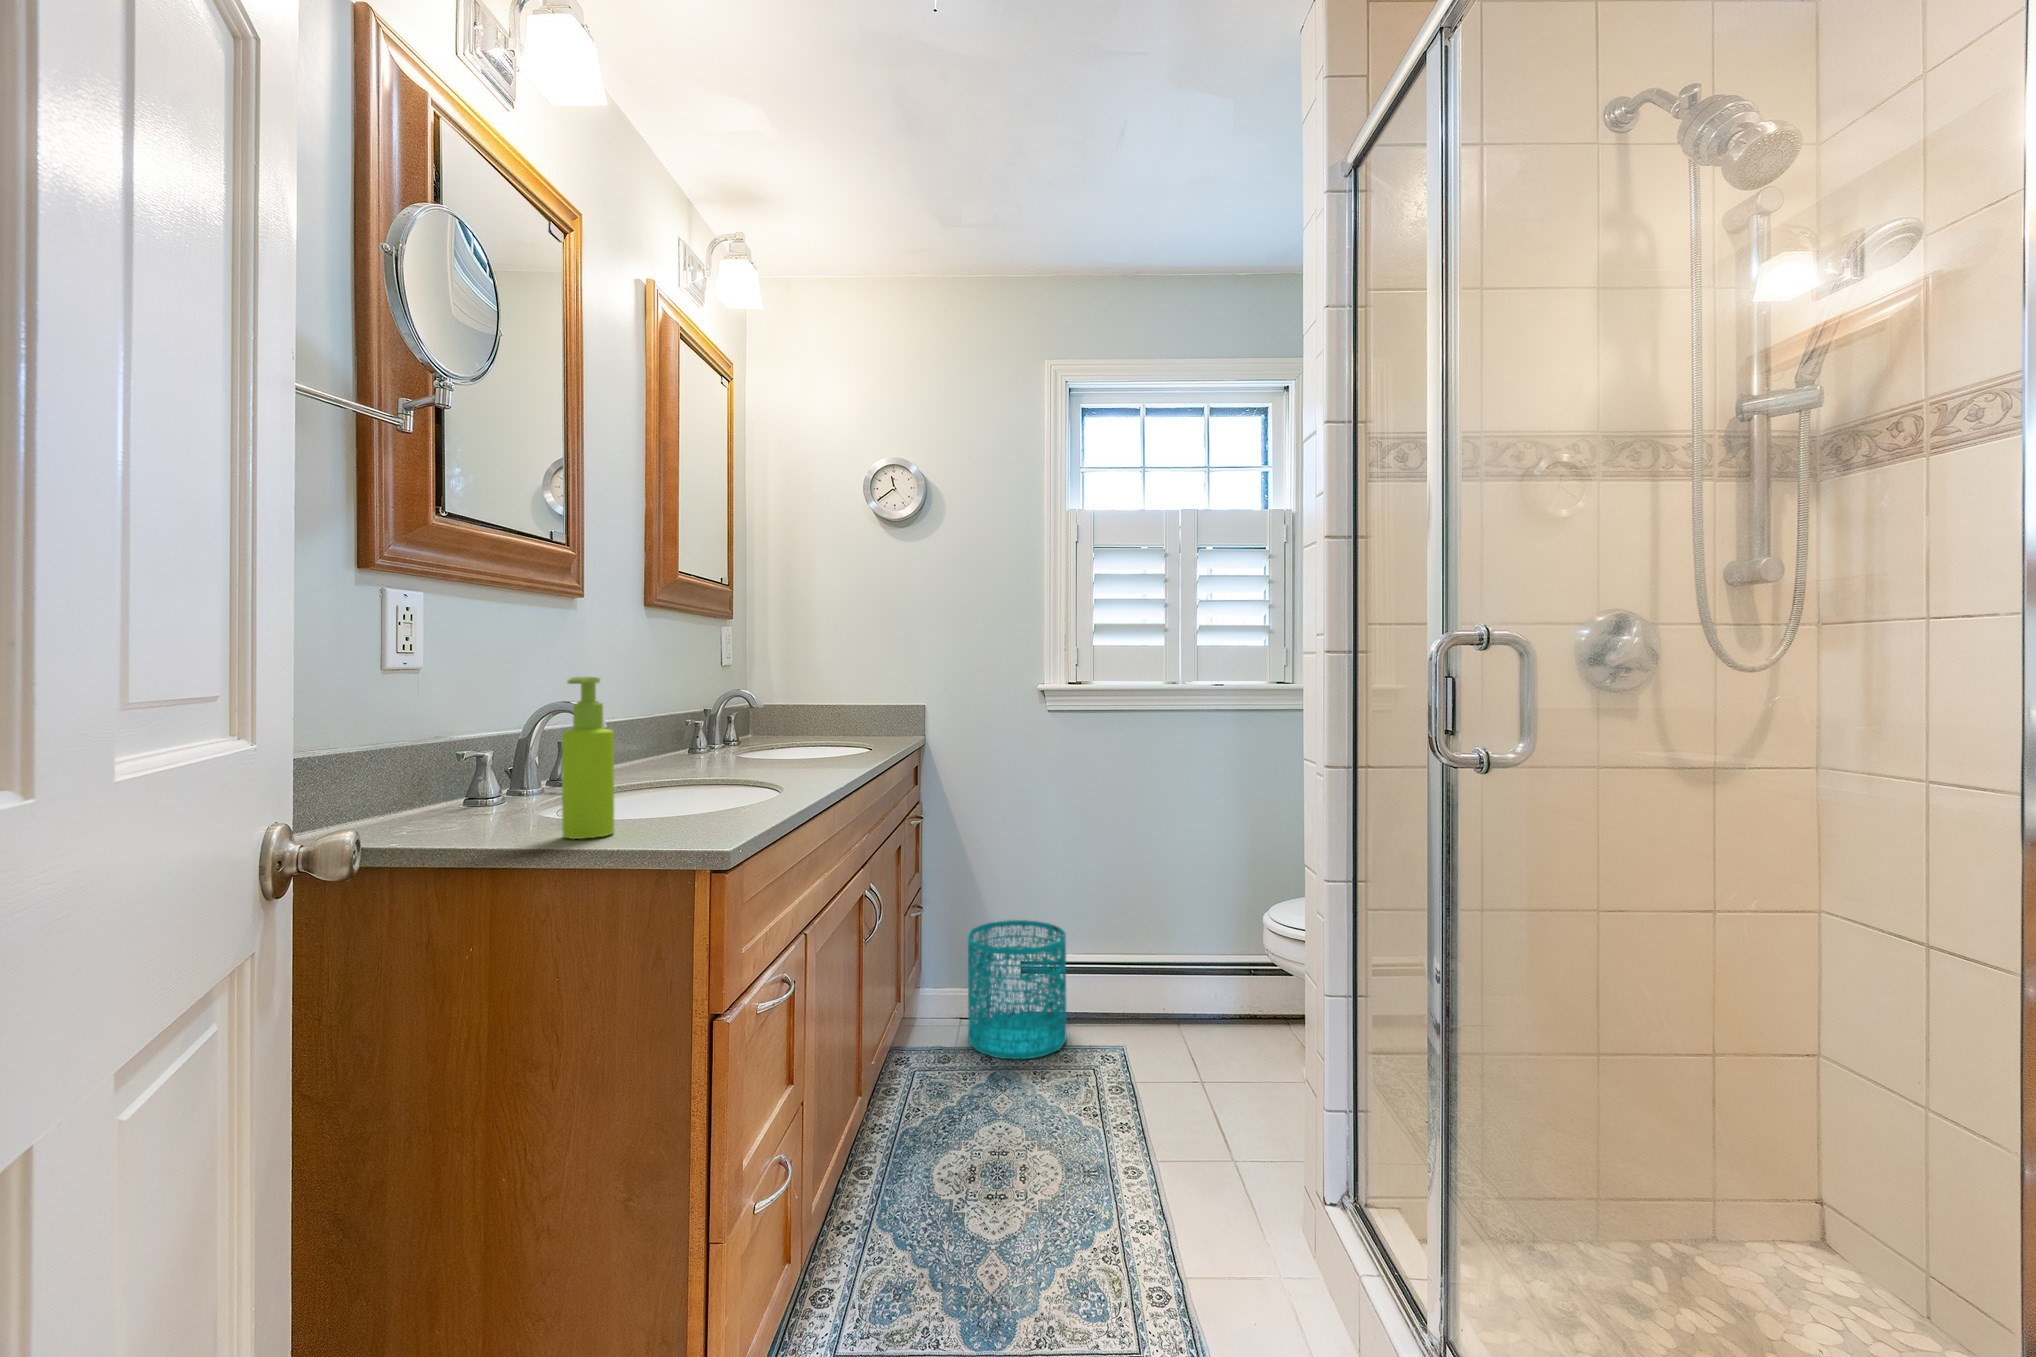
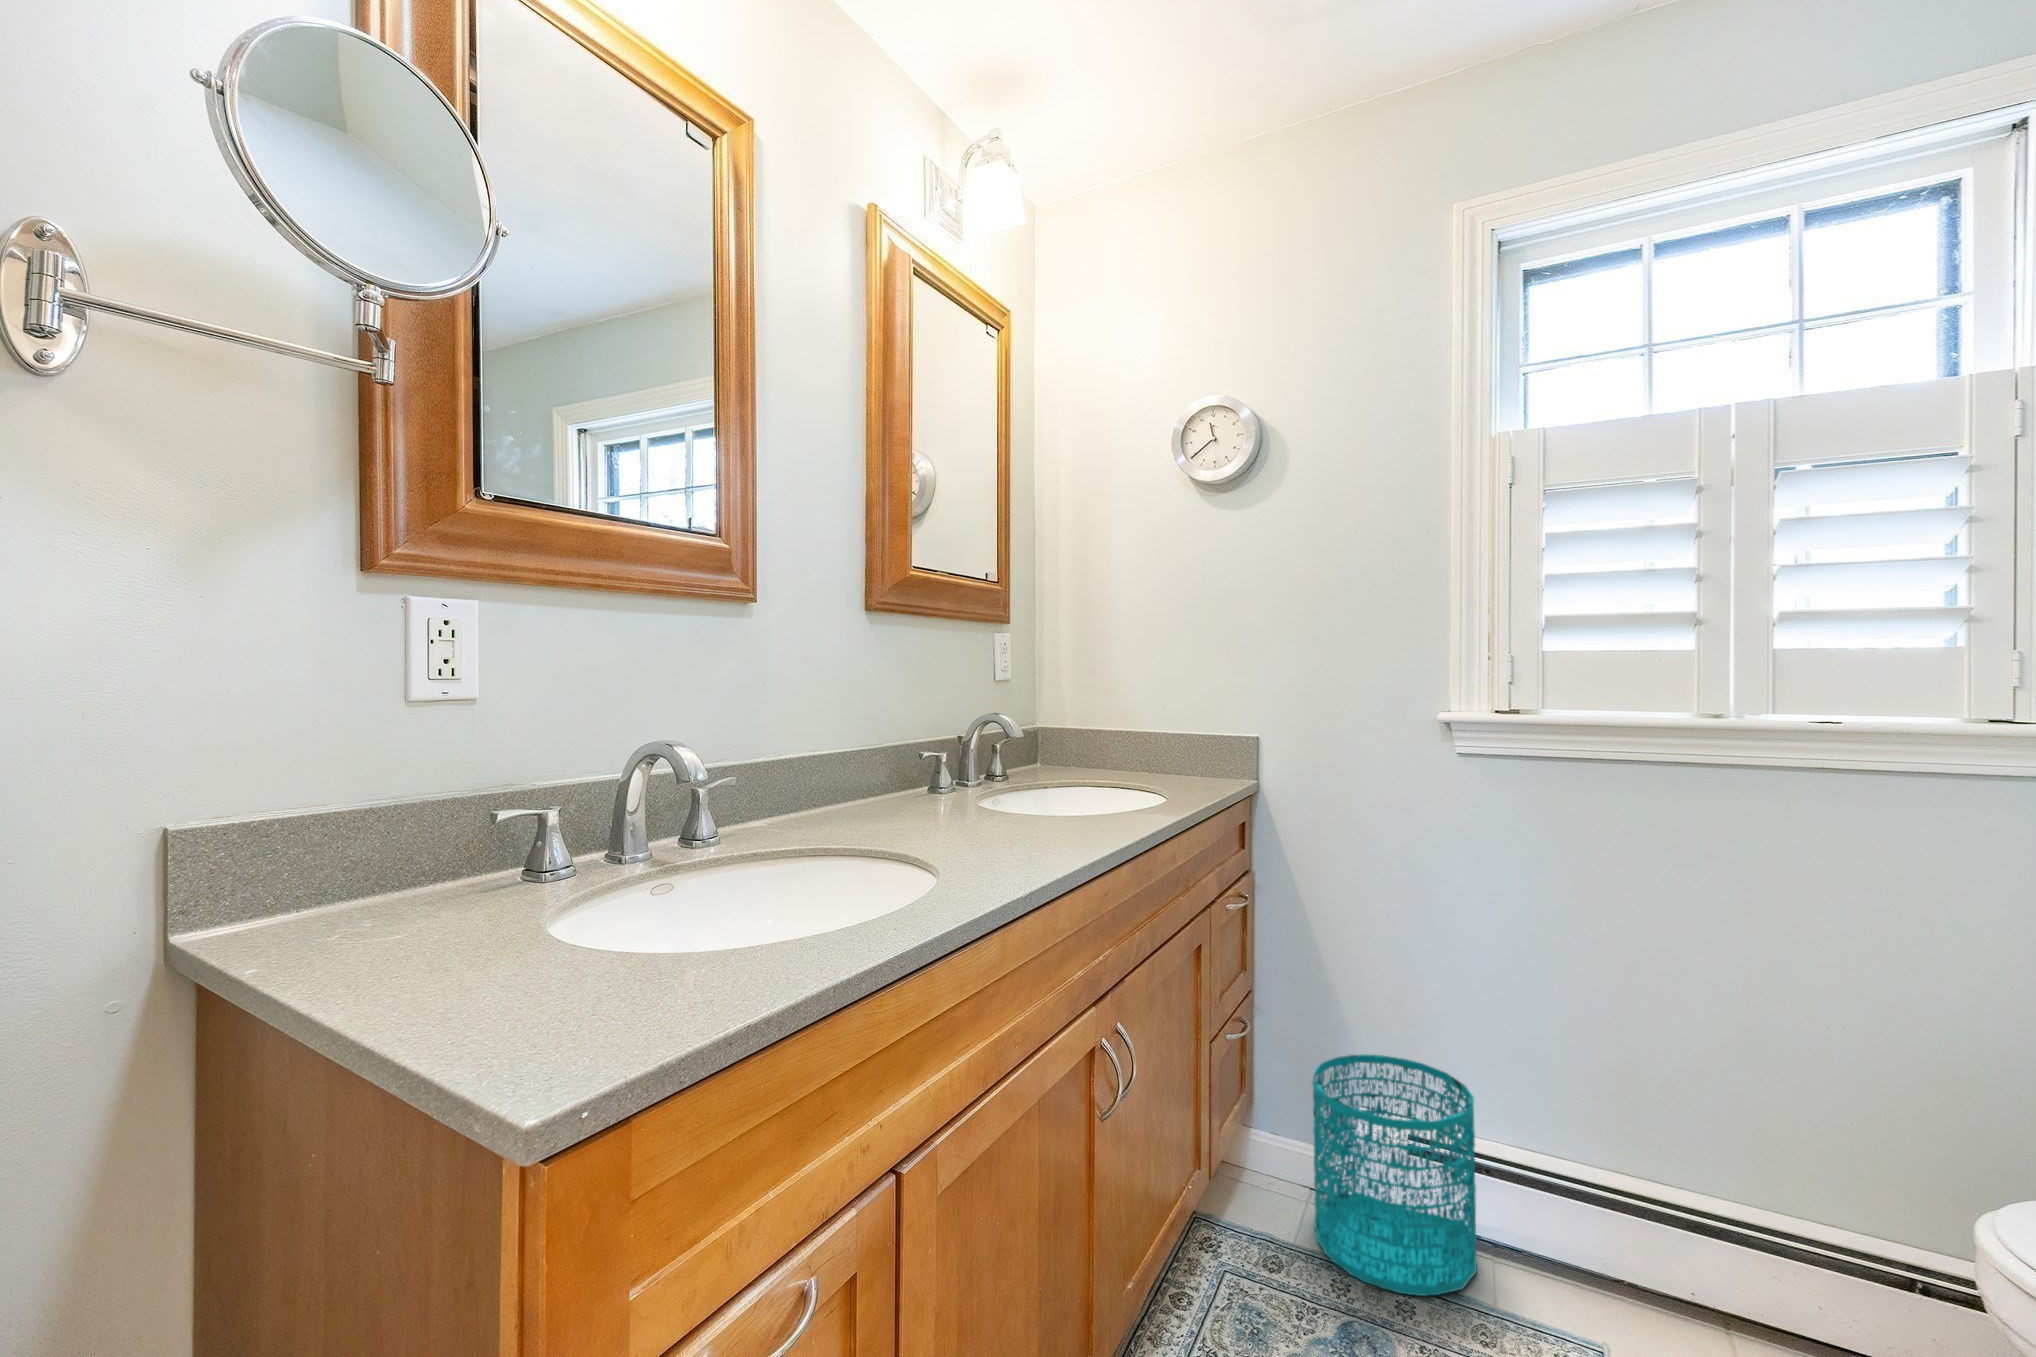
soap dispenser: present [562,677,614,839] -> none [420,725,526,1006]

